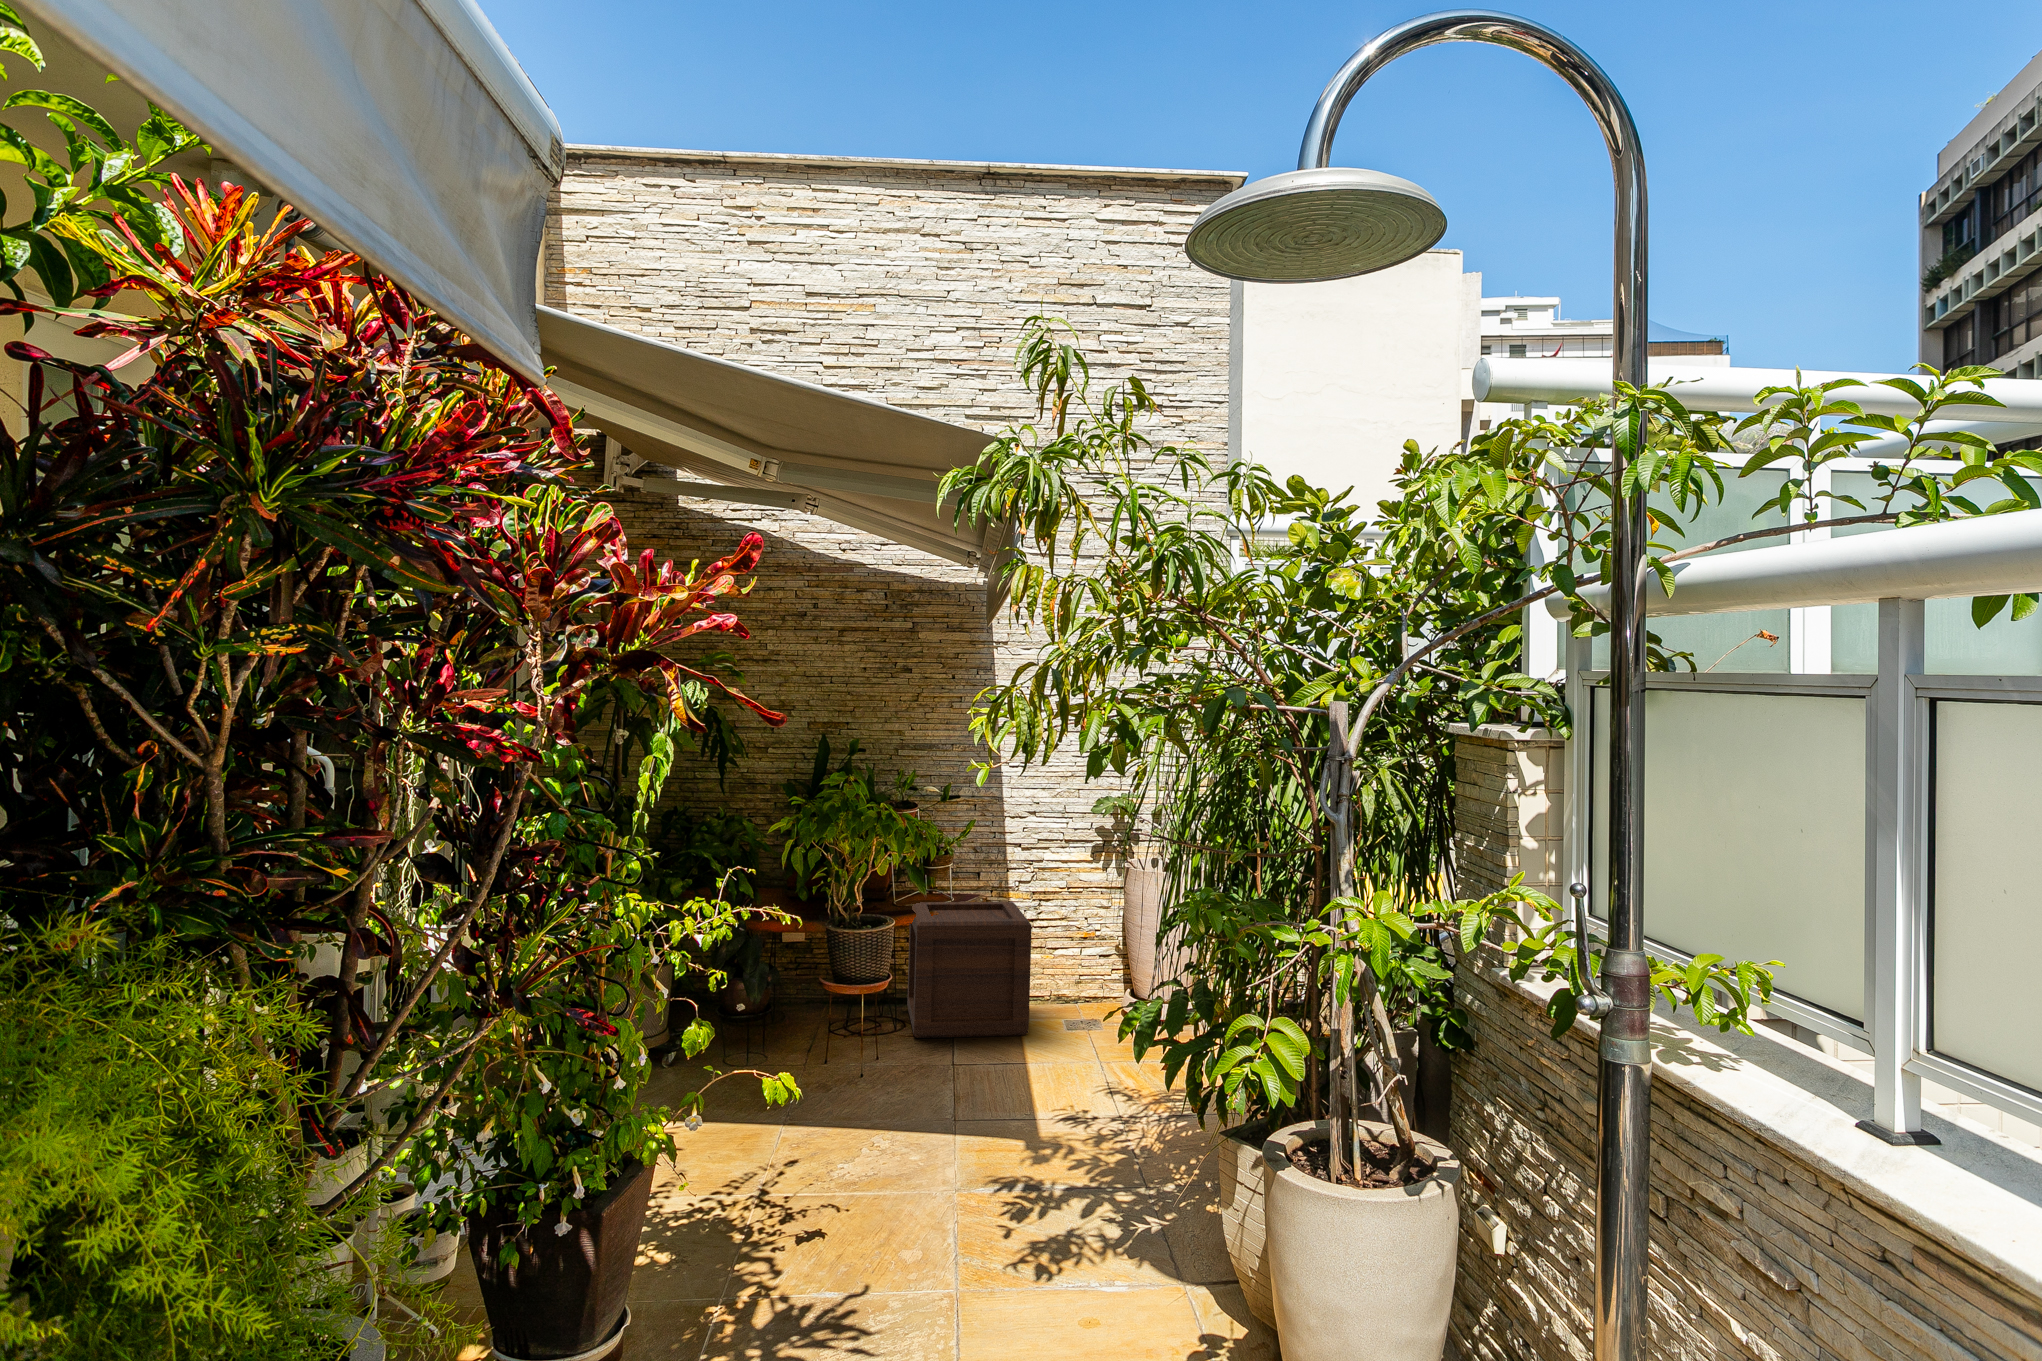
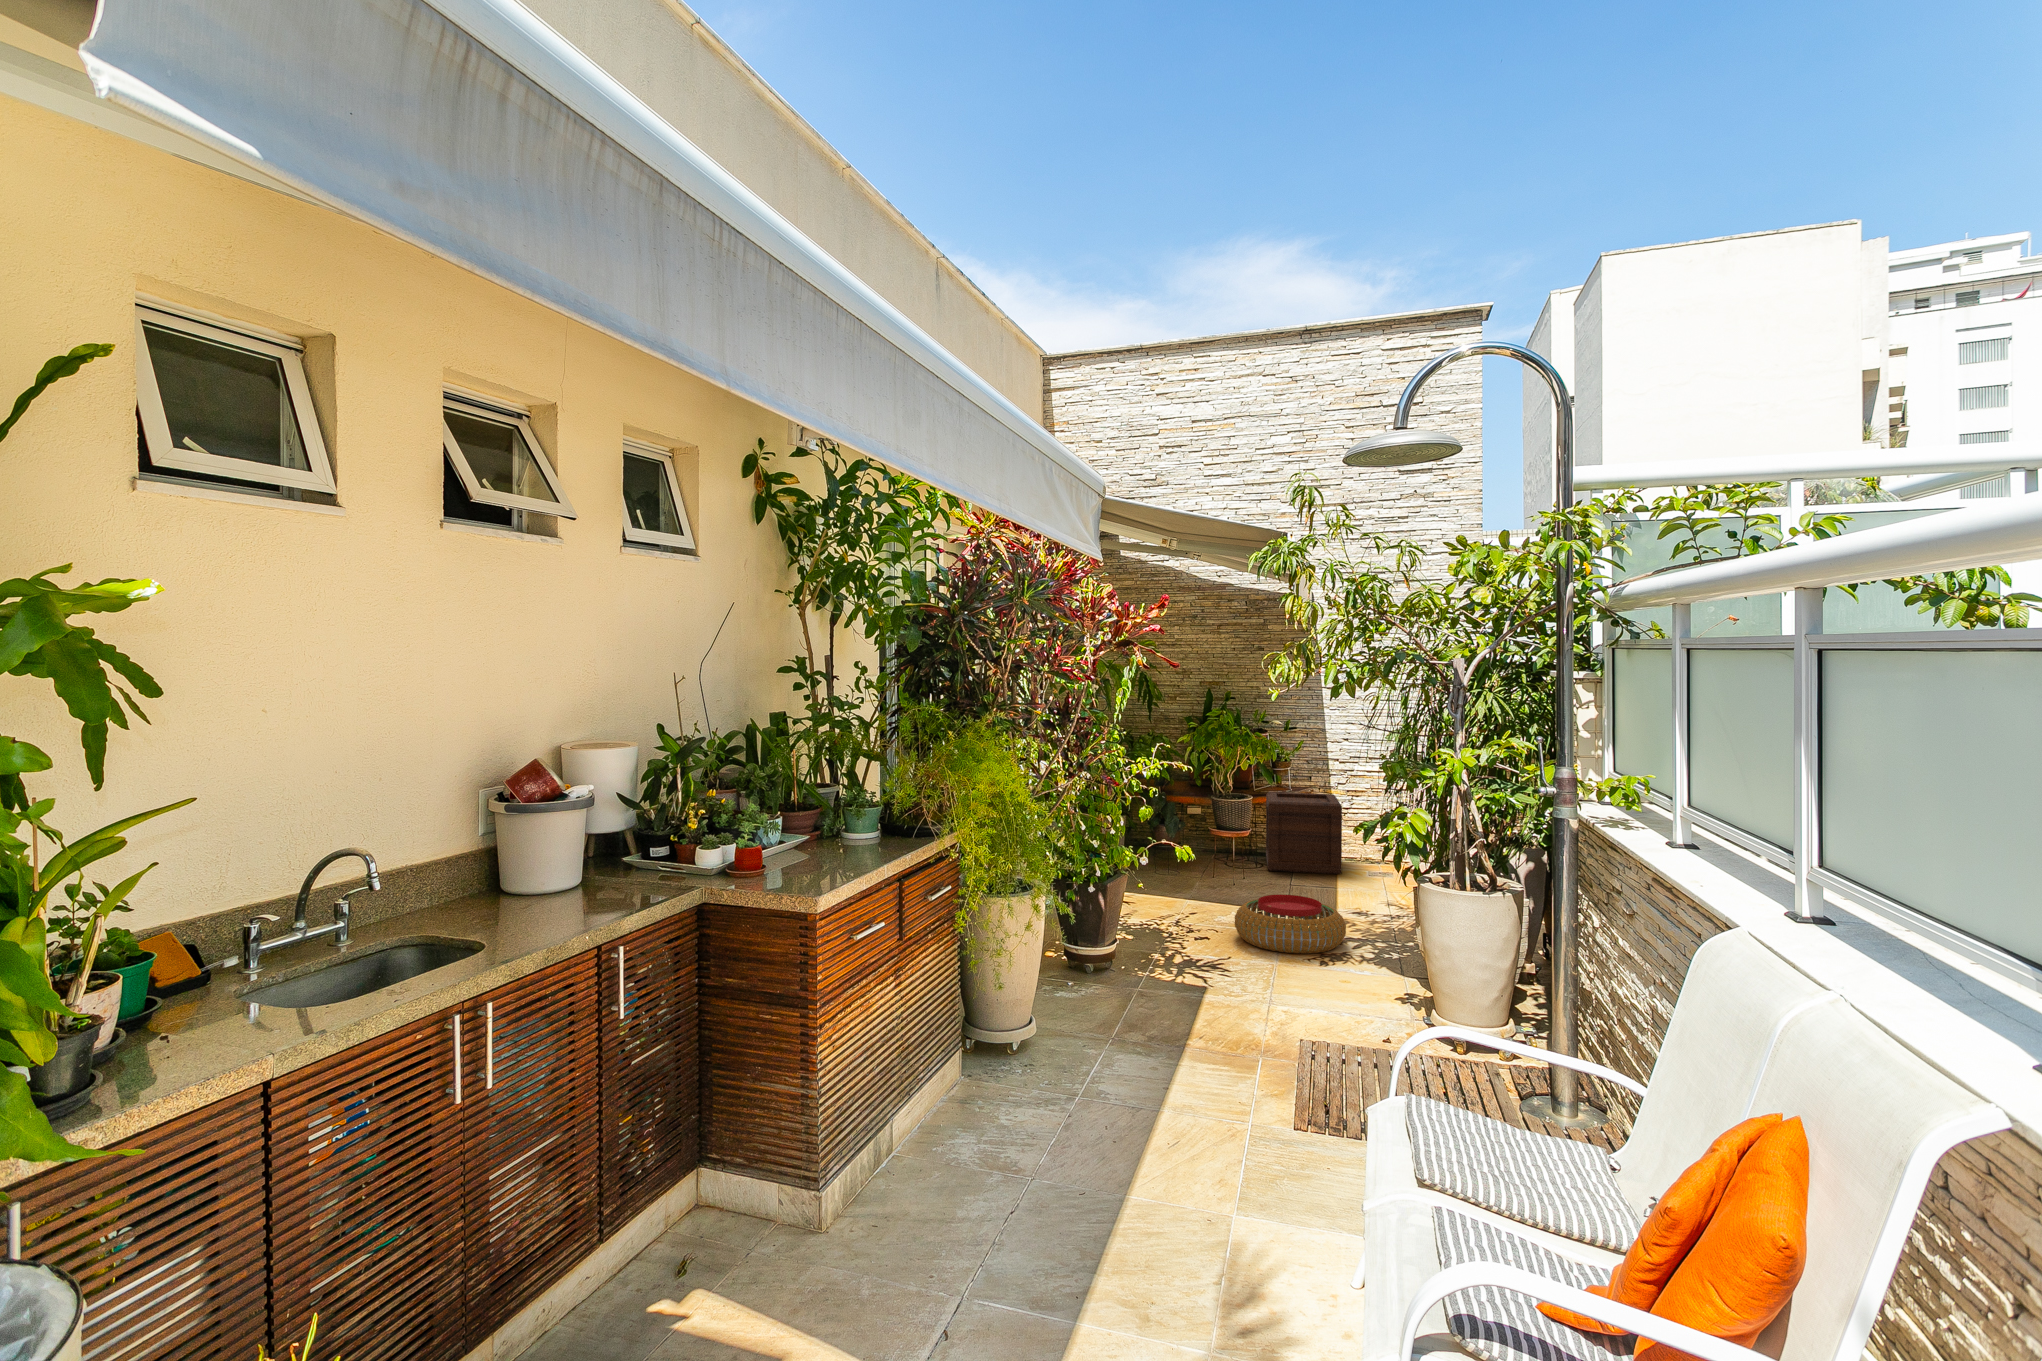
pouf: none [873,1122,1075,1251] -> present [1235,895,1346,954]

